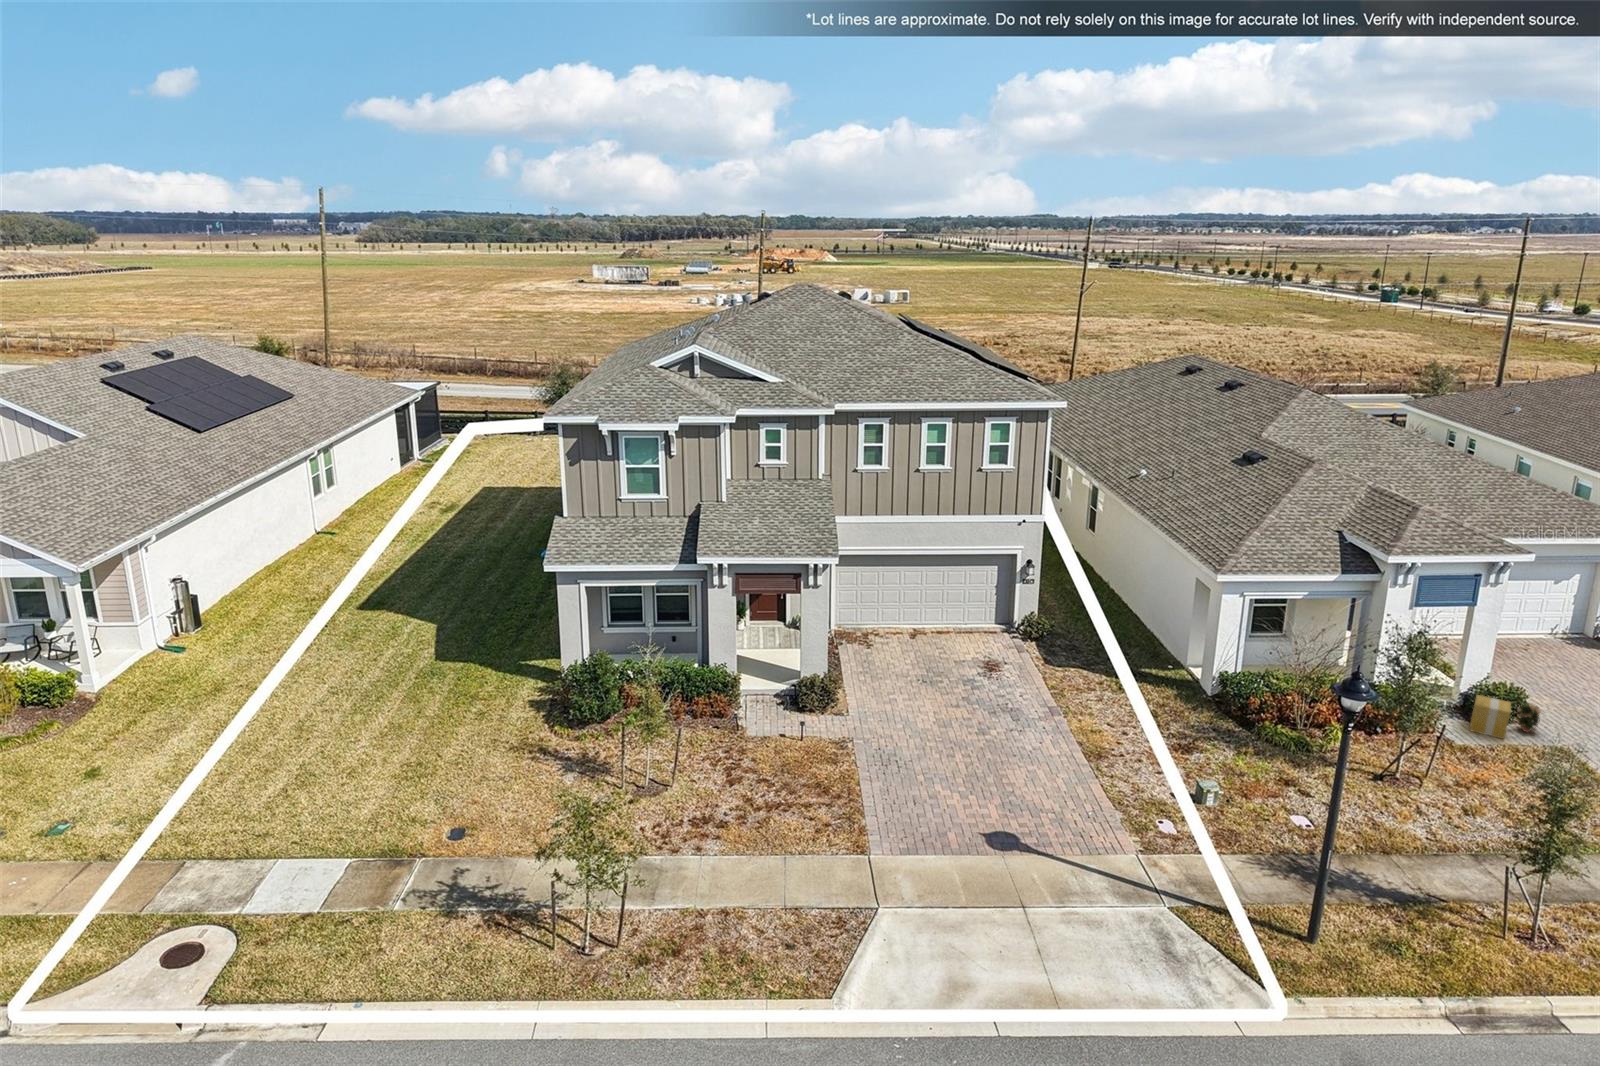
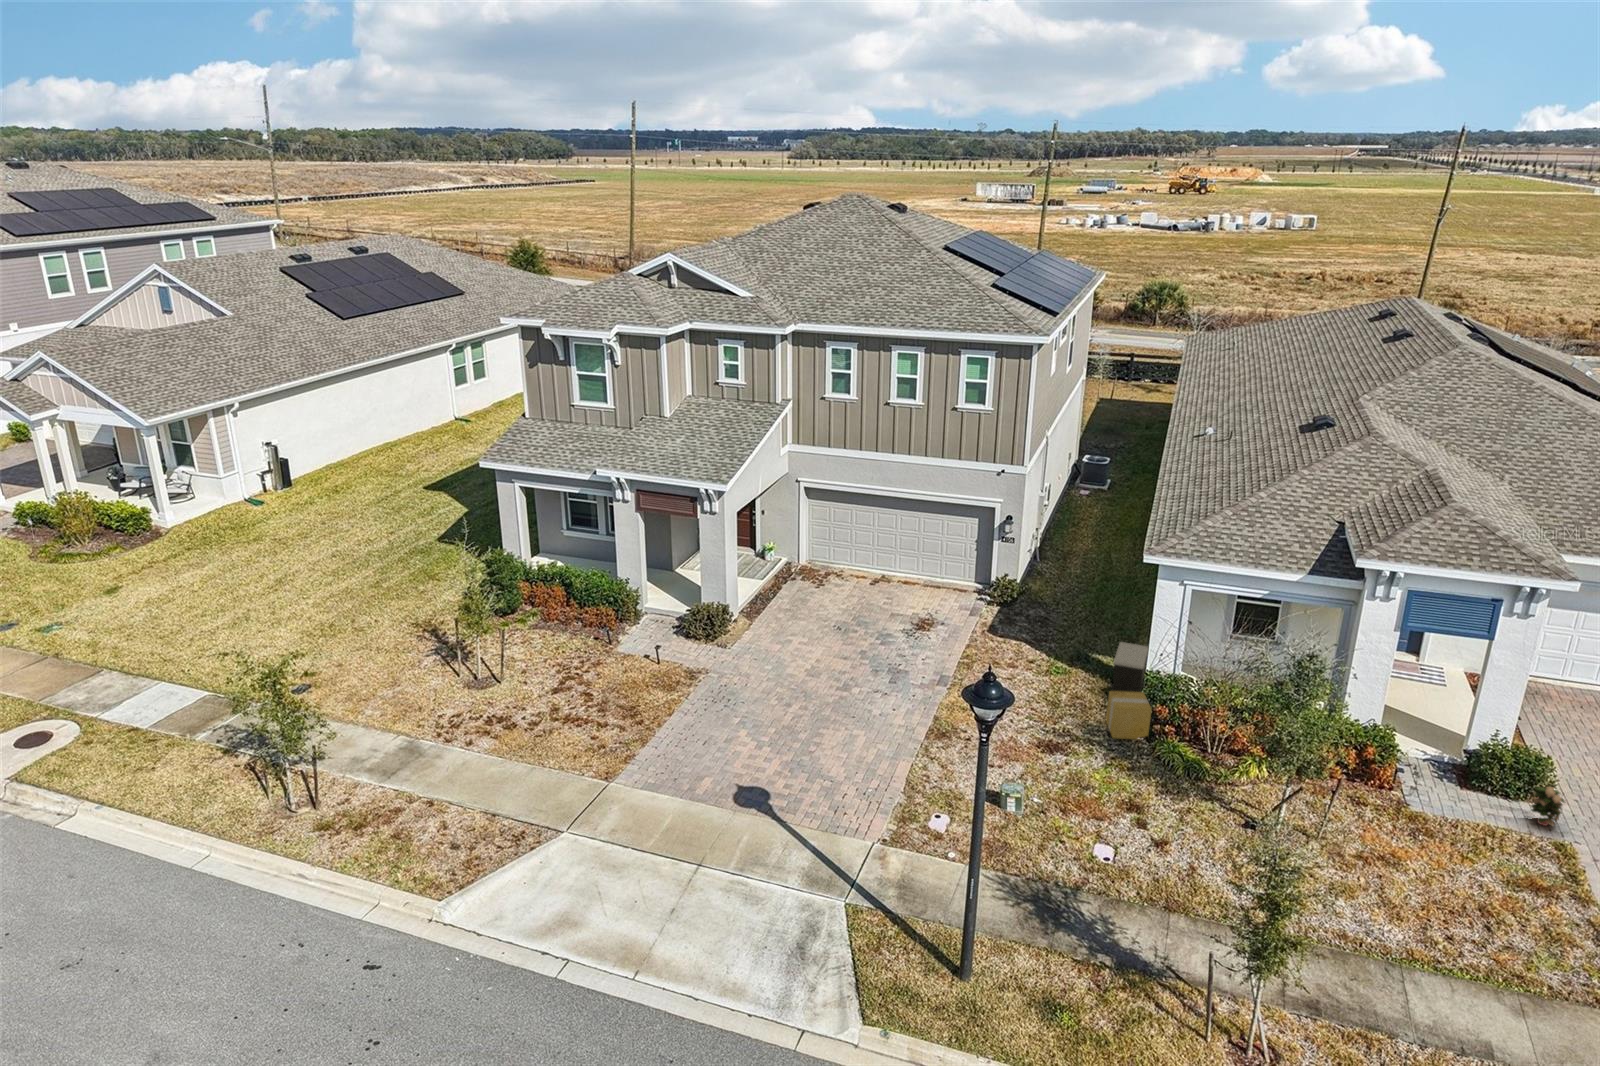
storage bench: none [1168,650,1208,693] -> present [1111,642,1149,692]
cardboard box: present [1470,695,1511,739] -> present [1106,691,1152,740]

